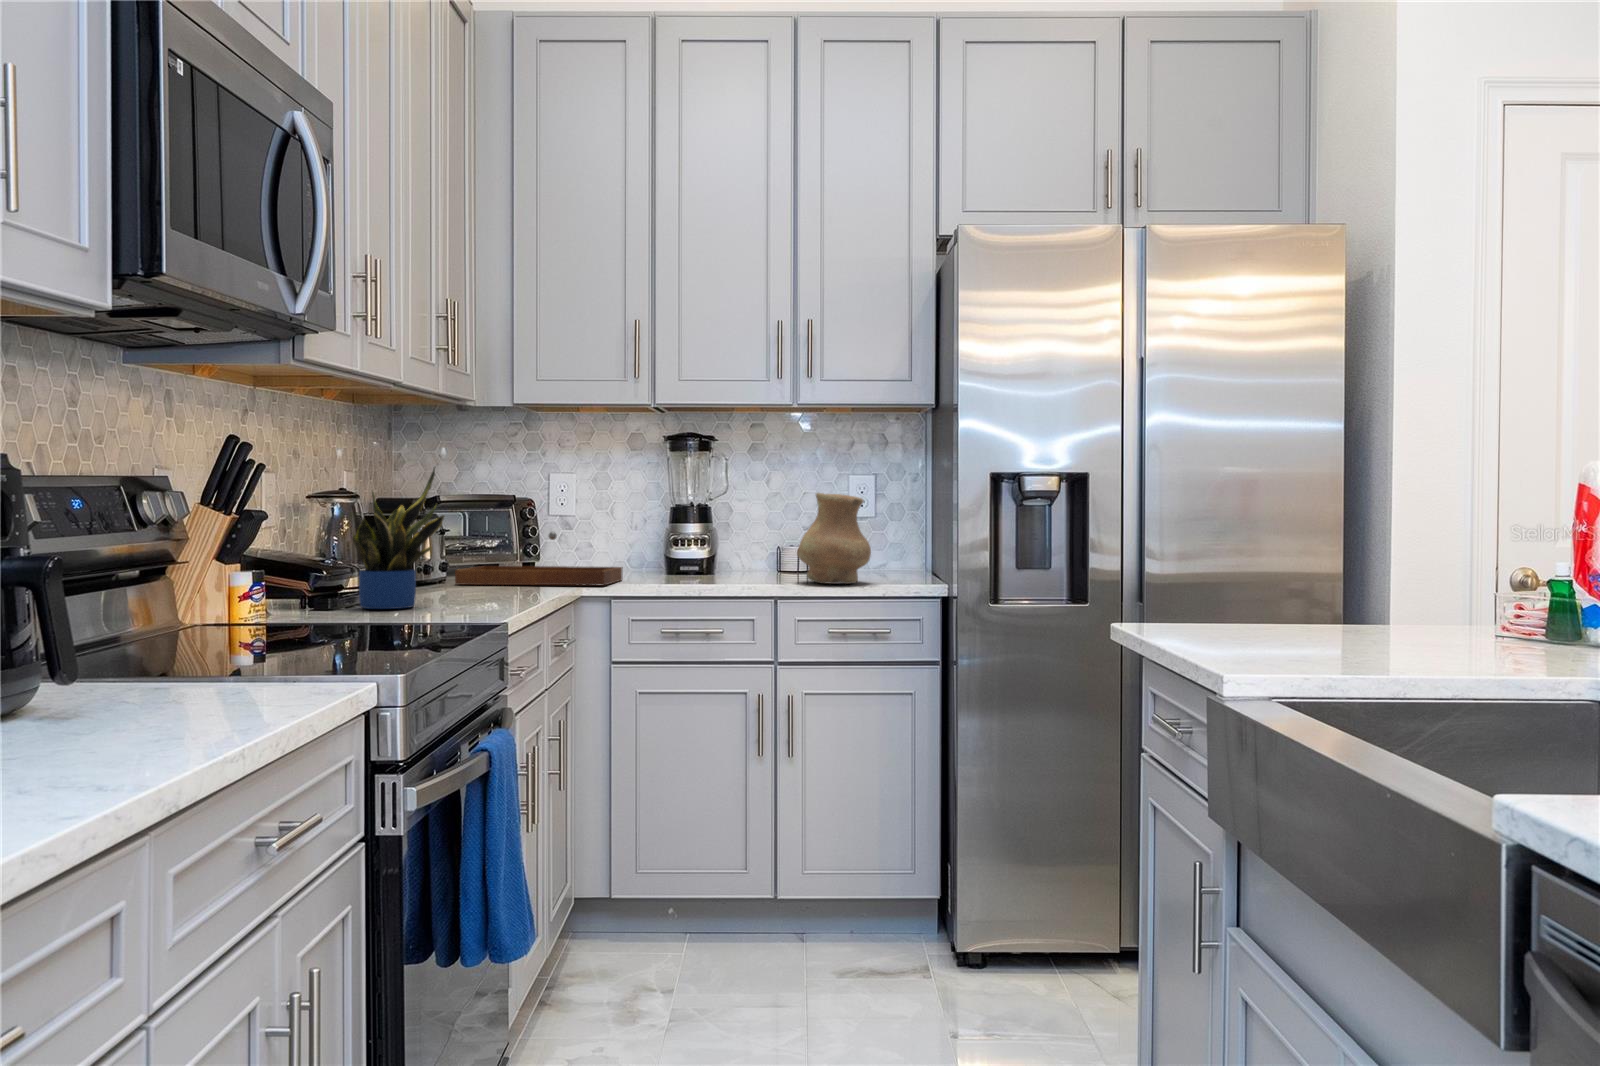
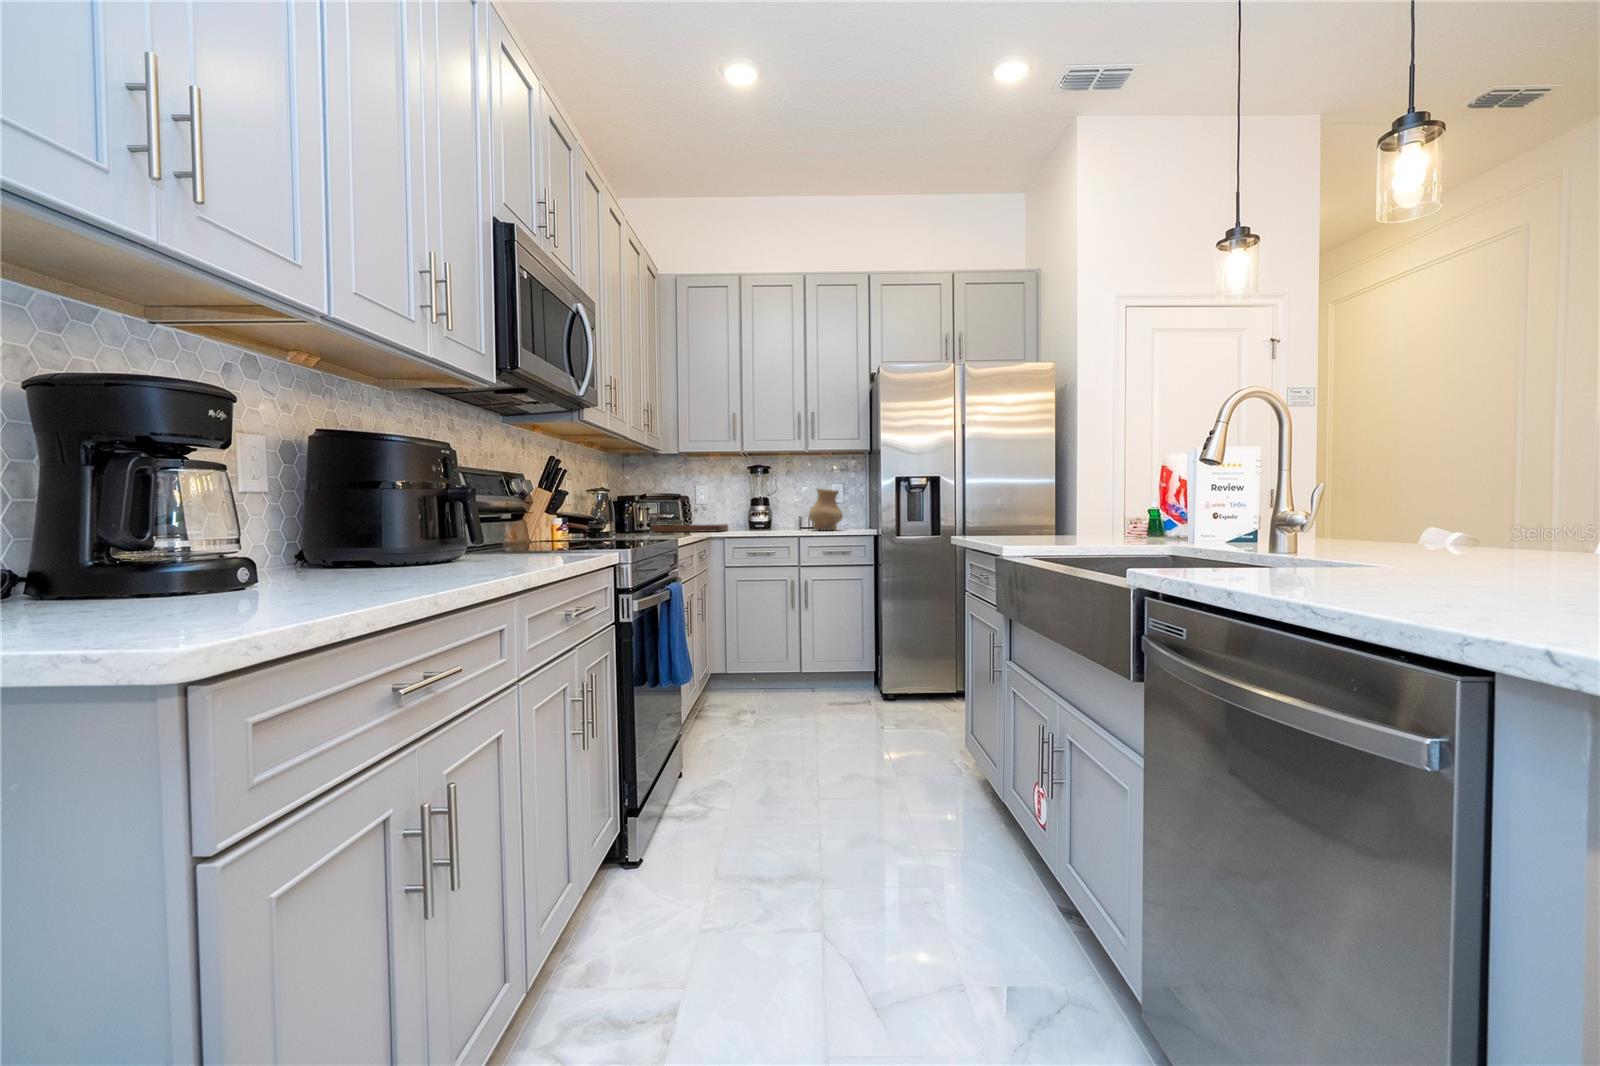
potted plant: present [352,468,444,609] -> none [605,471,647,537]

